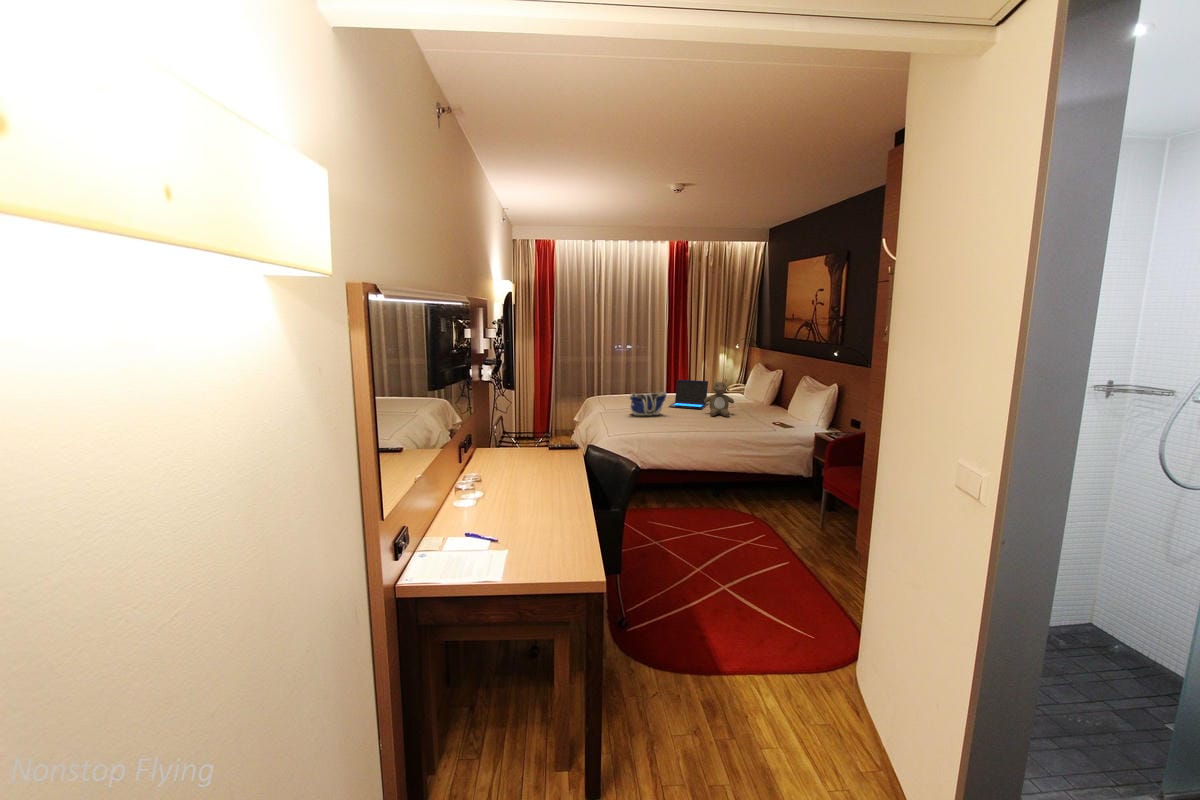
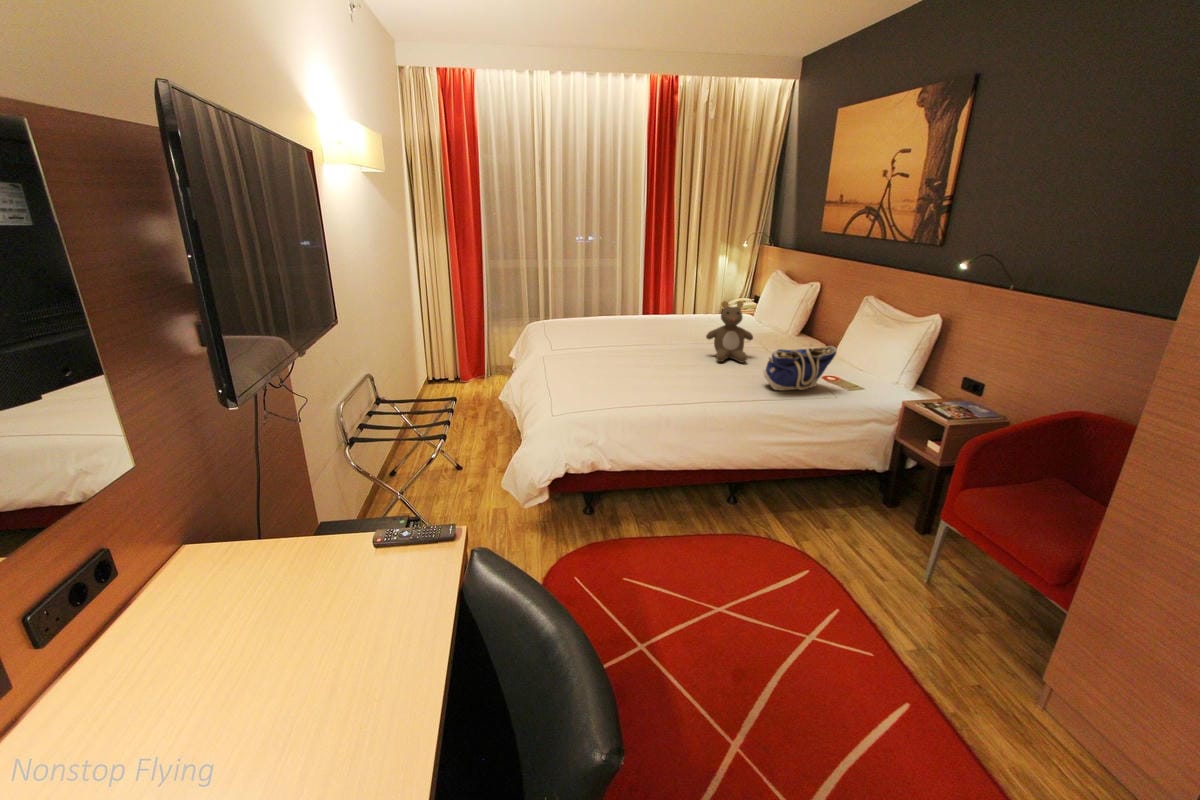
laptop: present [669,380,708,409] -> none [649,299,709,347]
tote bag: present [629,392,666,416] -> present [763,346,837,390]

